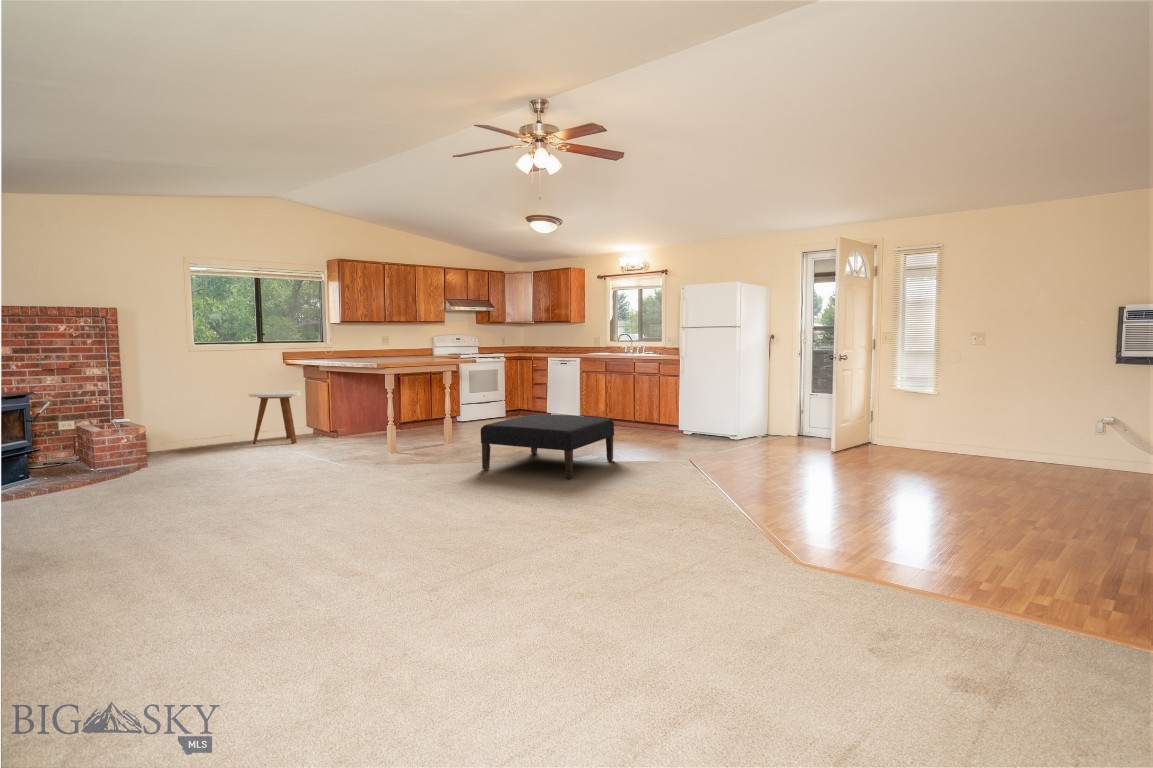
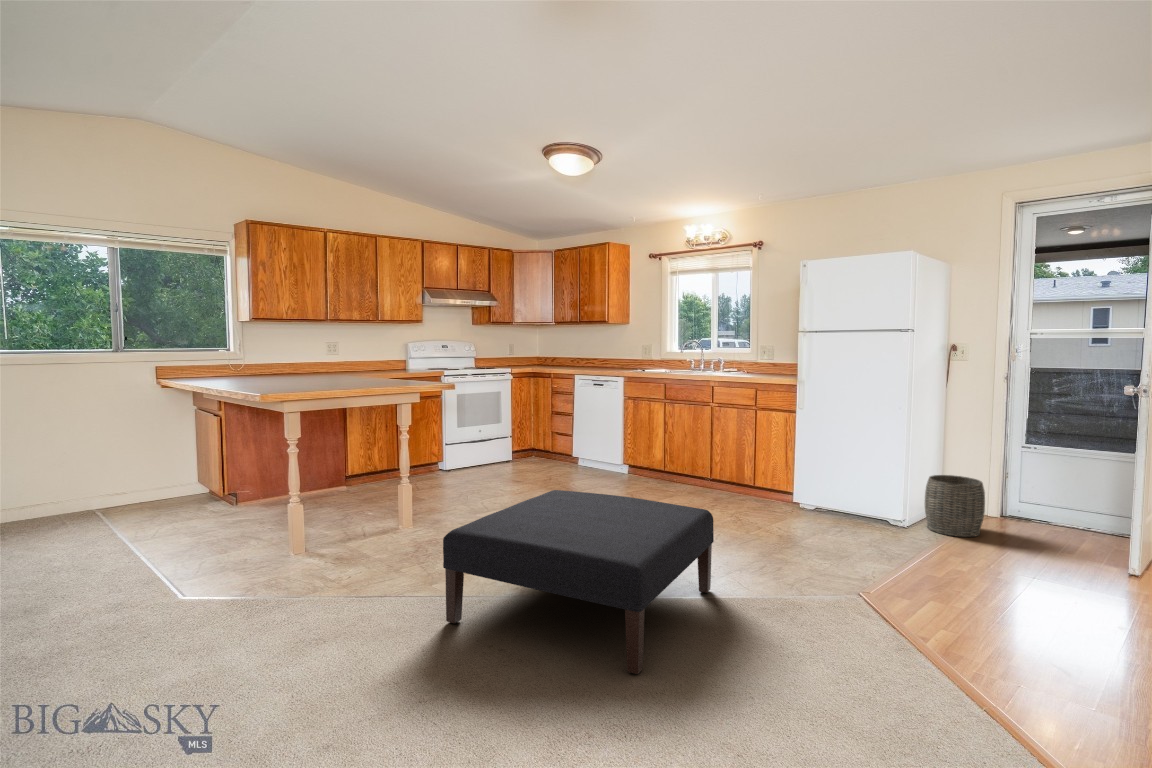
side table: present [249,390,300,444] -> none [78,428,173,520]
woven basket: none [747,411,778,443] -> present [925,475,985,537]

